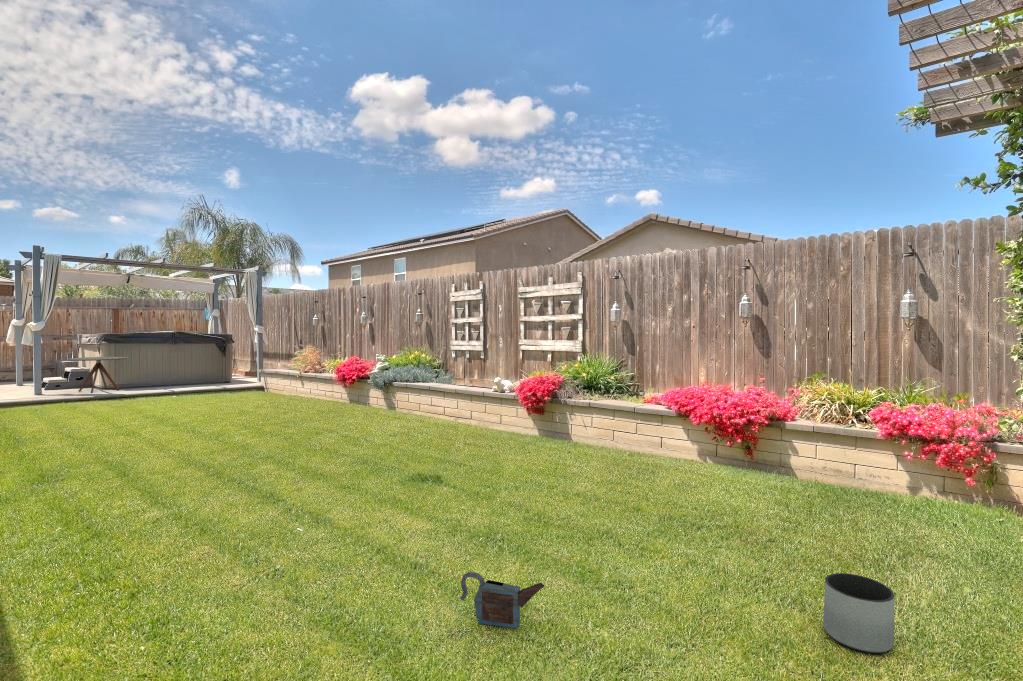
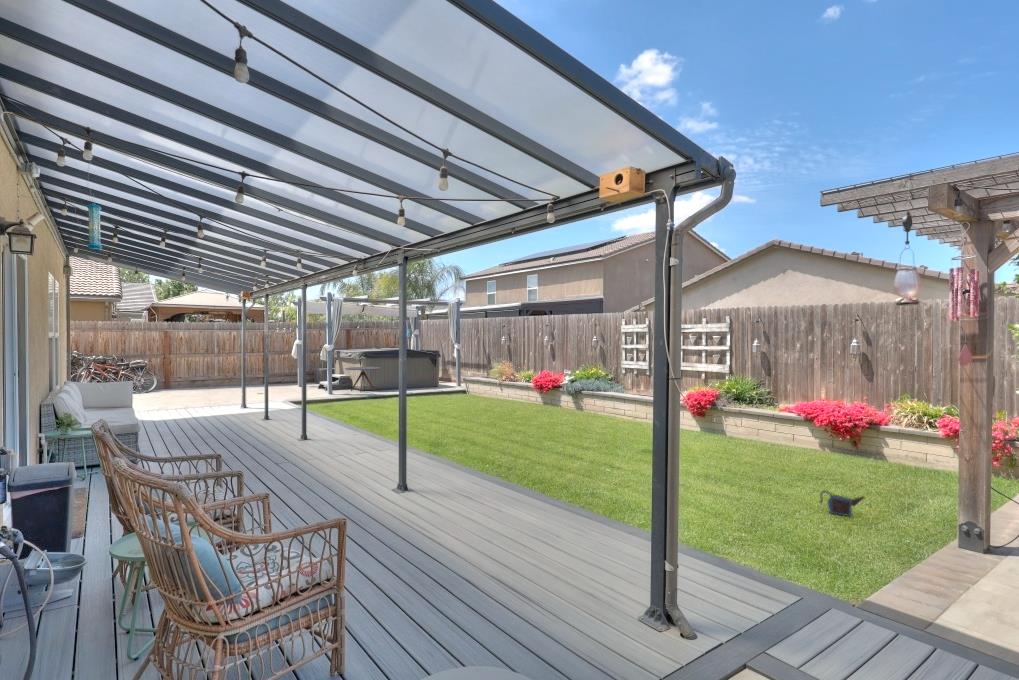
watering can: present [460,572,545,629] -> present [820,491,864,516]
planter: present [824,573,895,653] -> none [882,491,914,522]

